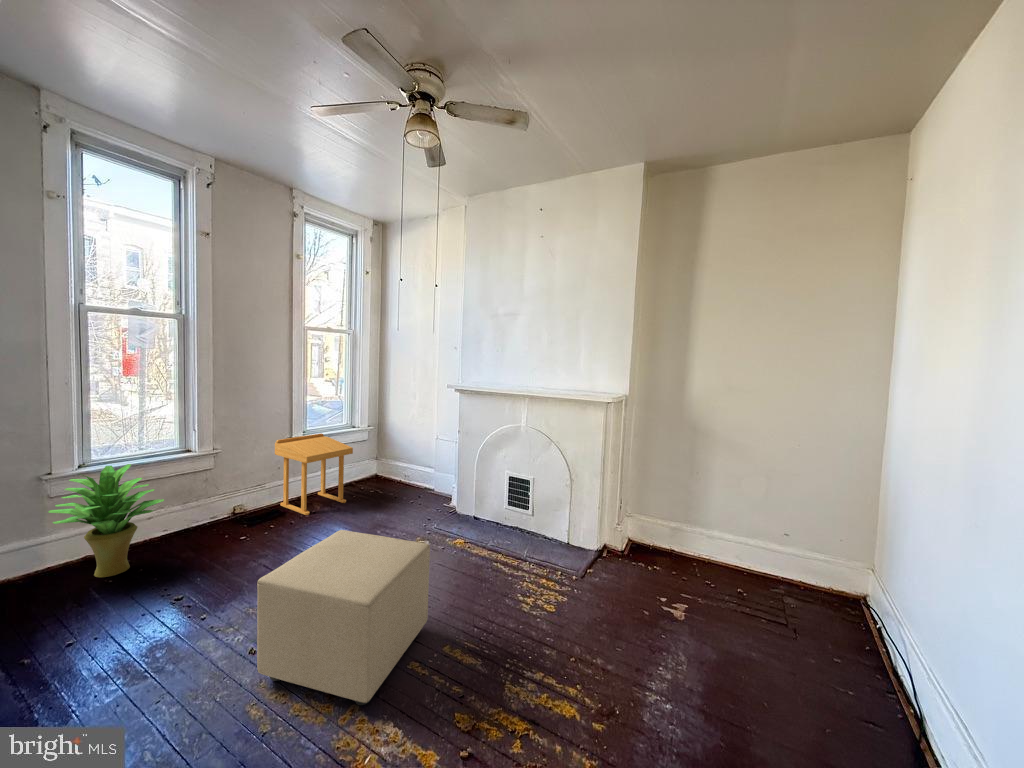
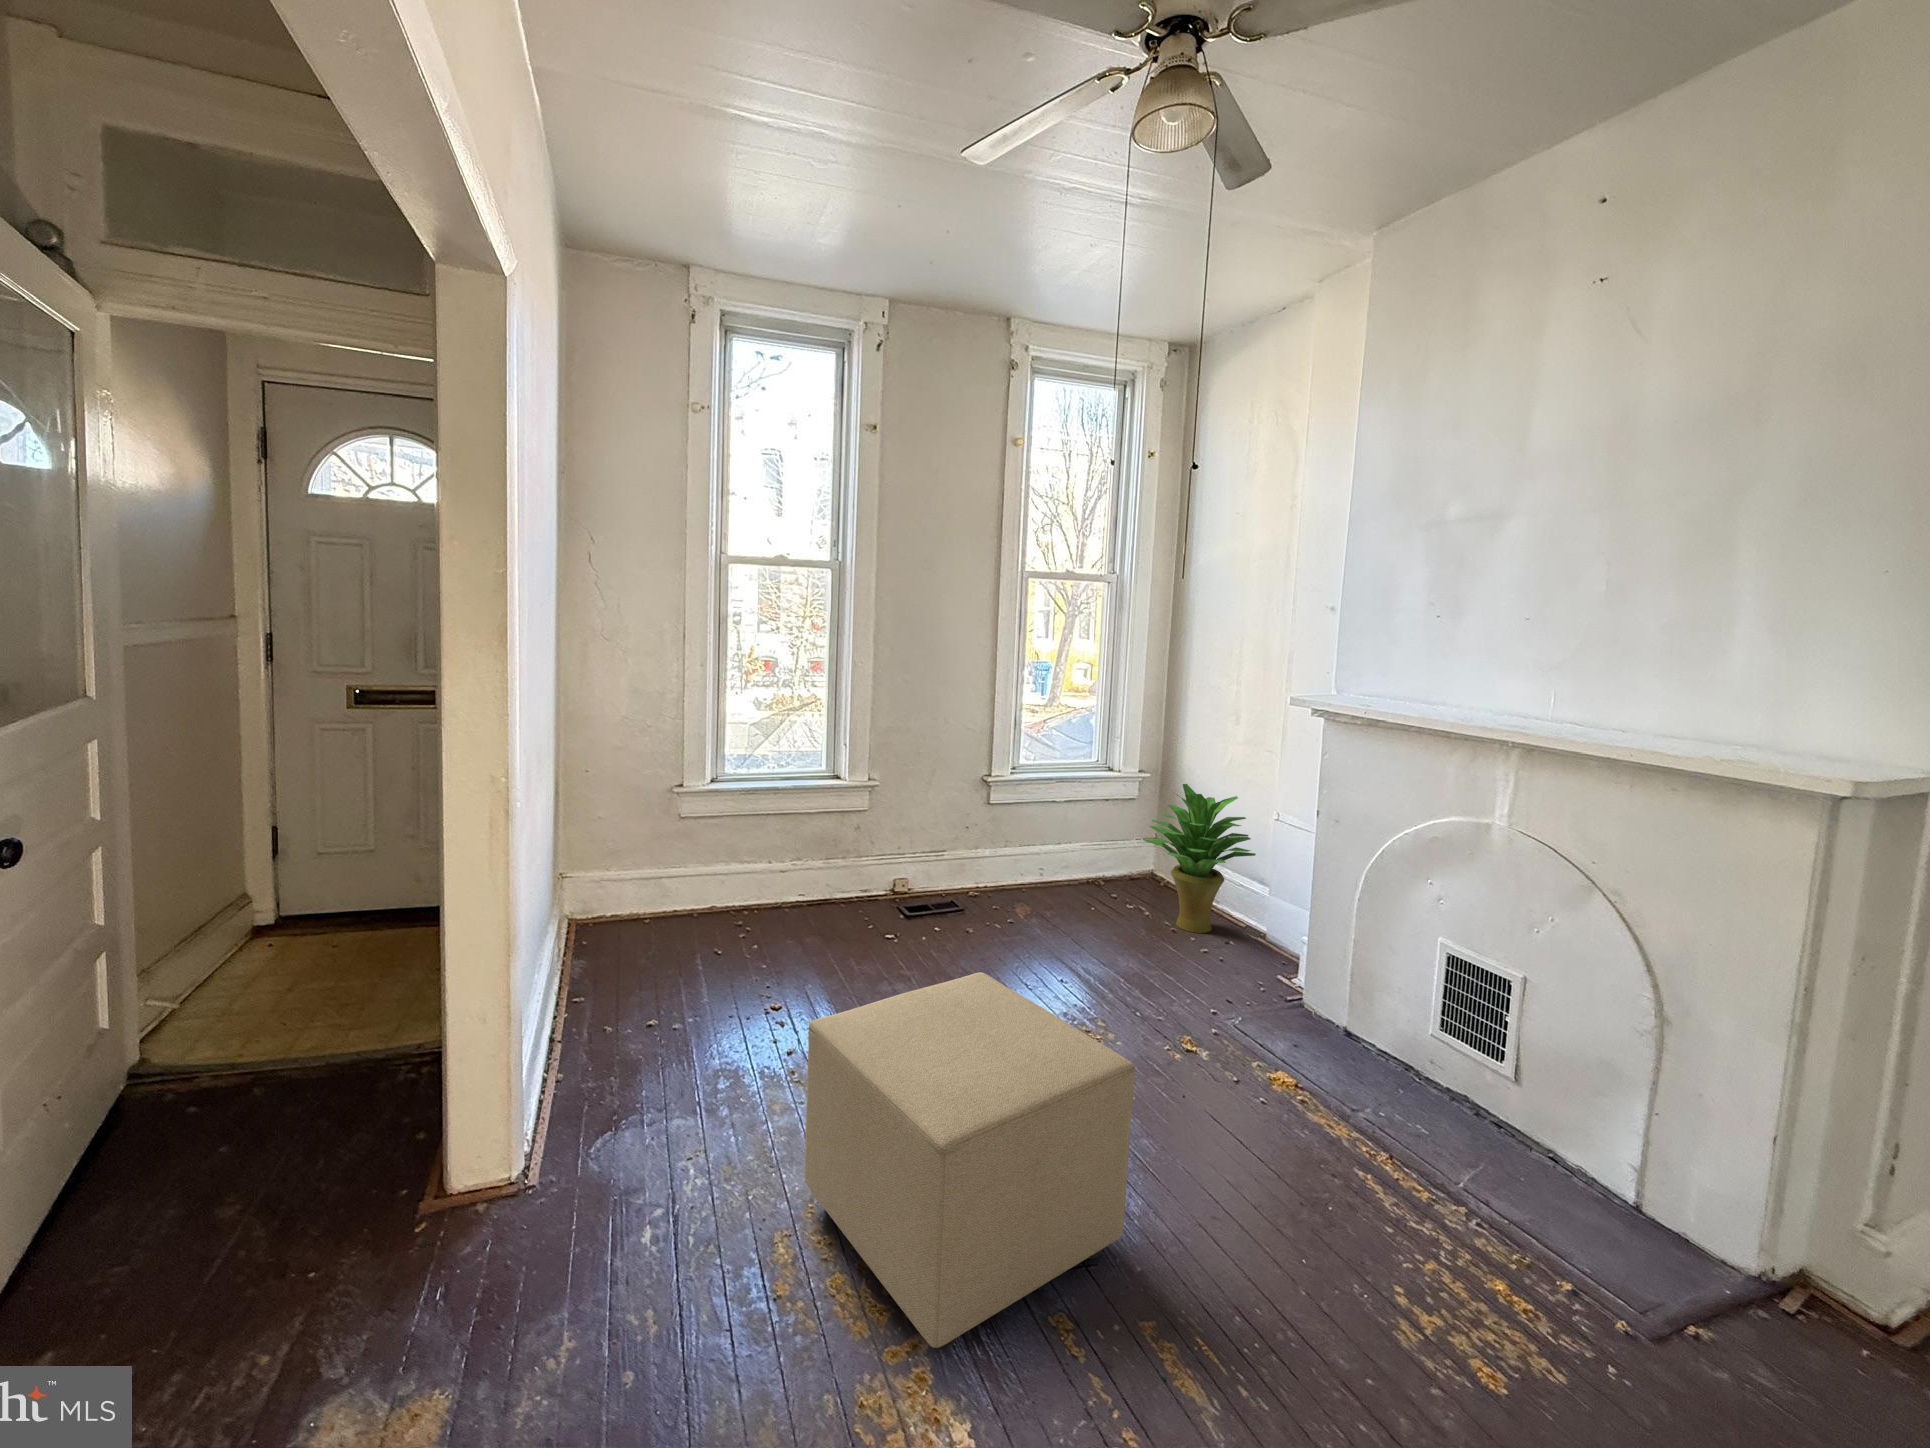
side table: present [275,433,353,515] -> none [961,775,1090,923]
potted plant: present [48,464,164,577] -> present [1143,784,1256,933]

